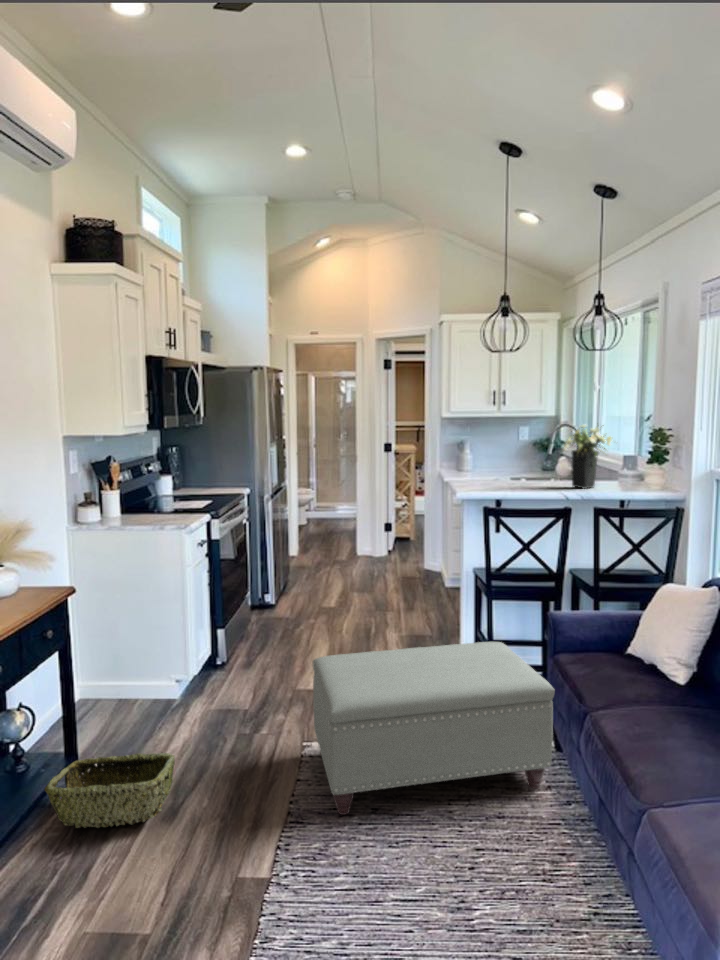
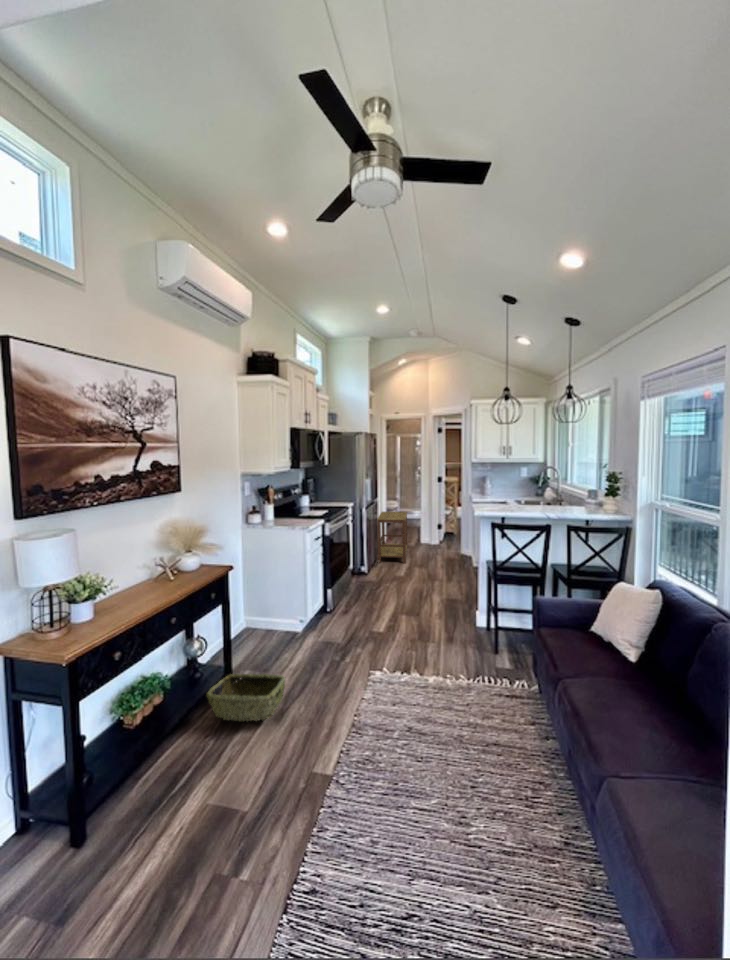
flower arrangement: present [564,425,612,489] -> none [544,468,585,512]
side table: none [292,501,340,586] -> present [377,512,407,564]
ottoman: present [313,642,555,815] -> none [374,615,537,730]

